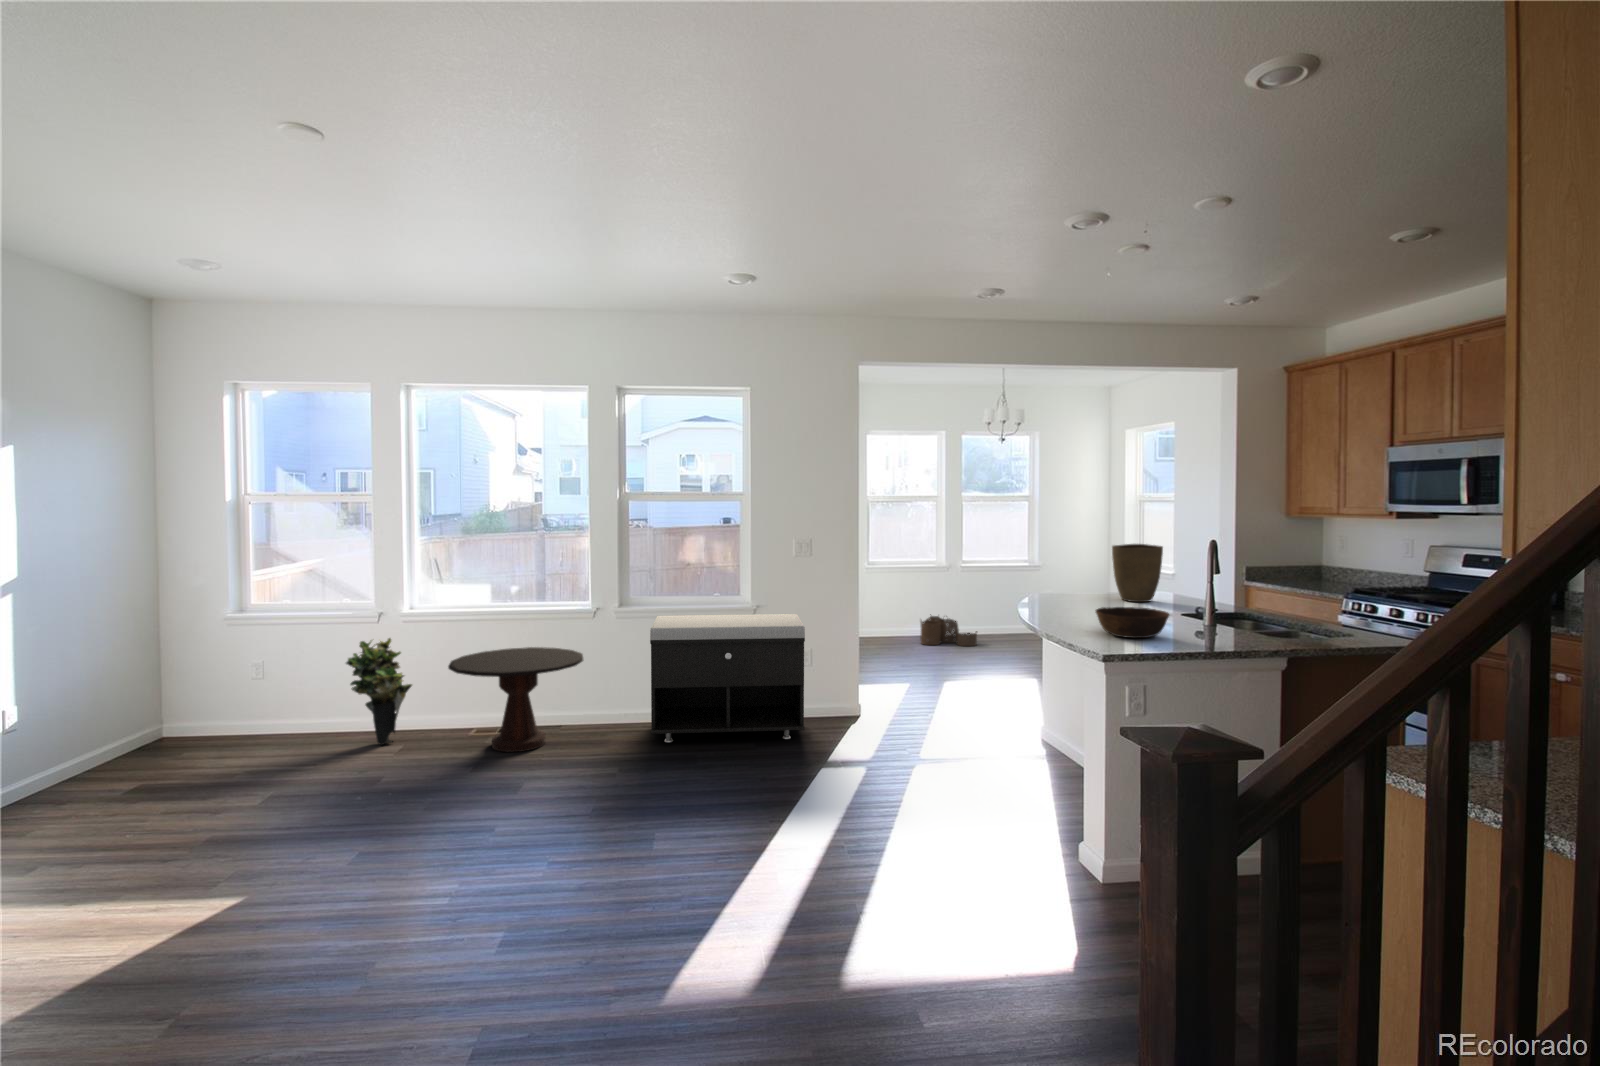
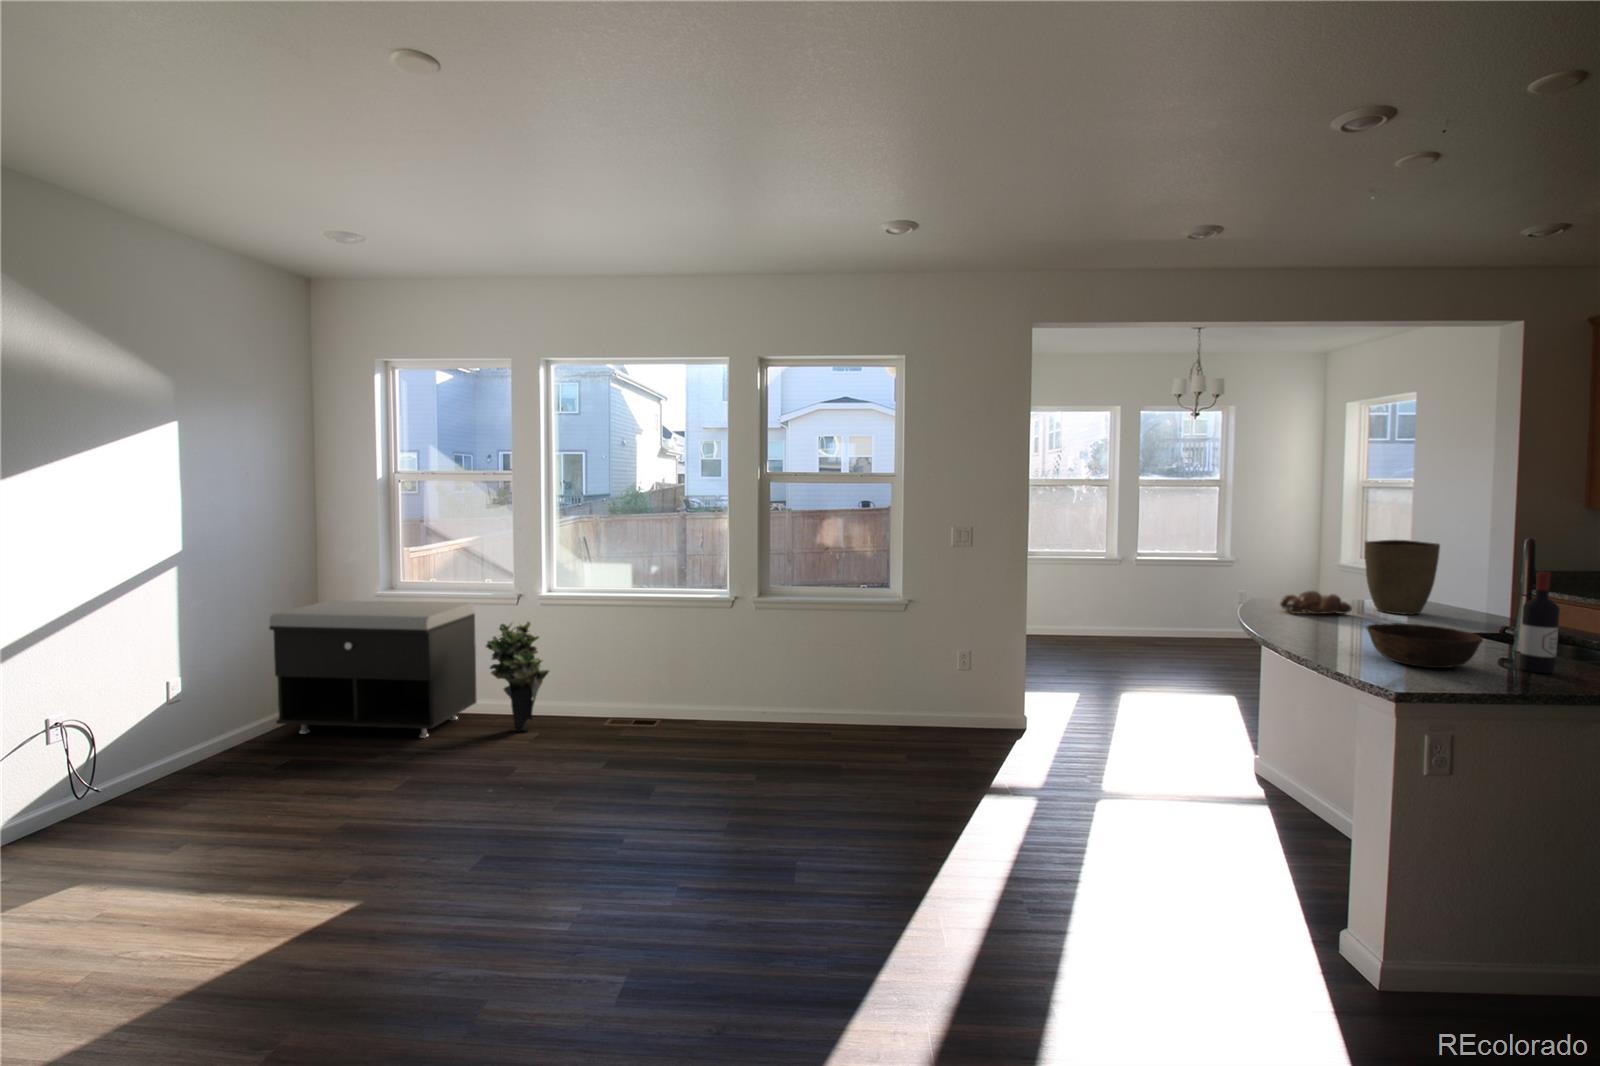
wine bottle: none [1196,565,1218,639] -> present [1520,572,1560,673]
bread loaf: none [1049,586,1101,604] -> present [1280,591,1352,614]
storage bench: present [650,614,805,743] -> present [269,600,477,738]
woven basket: present [920,614,977,646] -> none [1087,612,1155,650]
side table: present [448,647,583,752] -> none [583,637,720,749]

